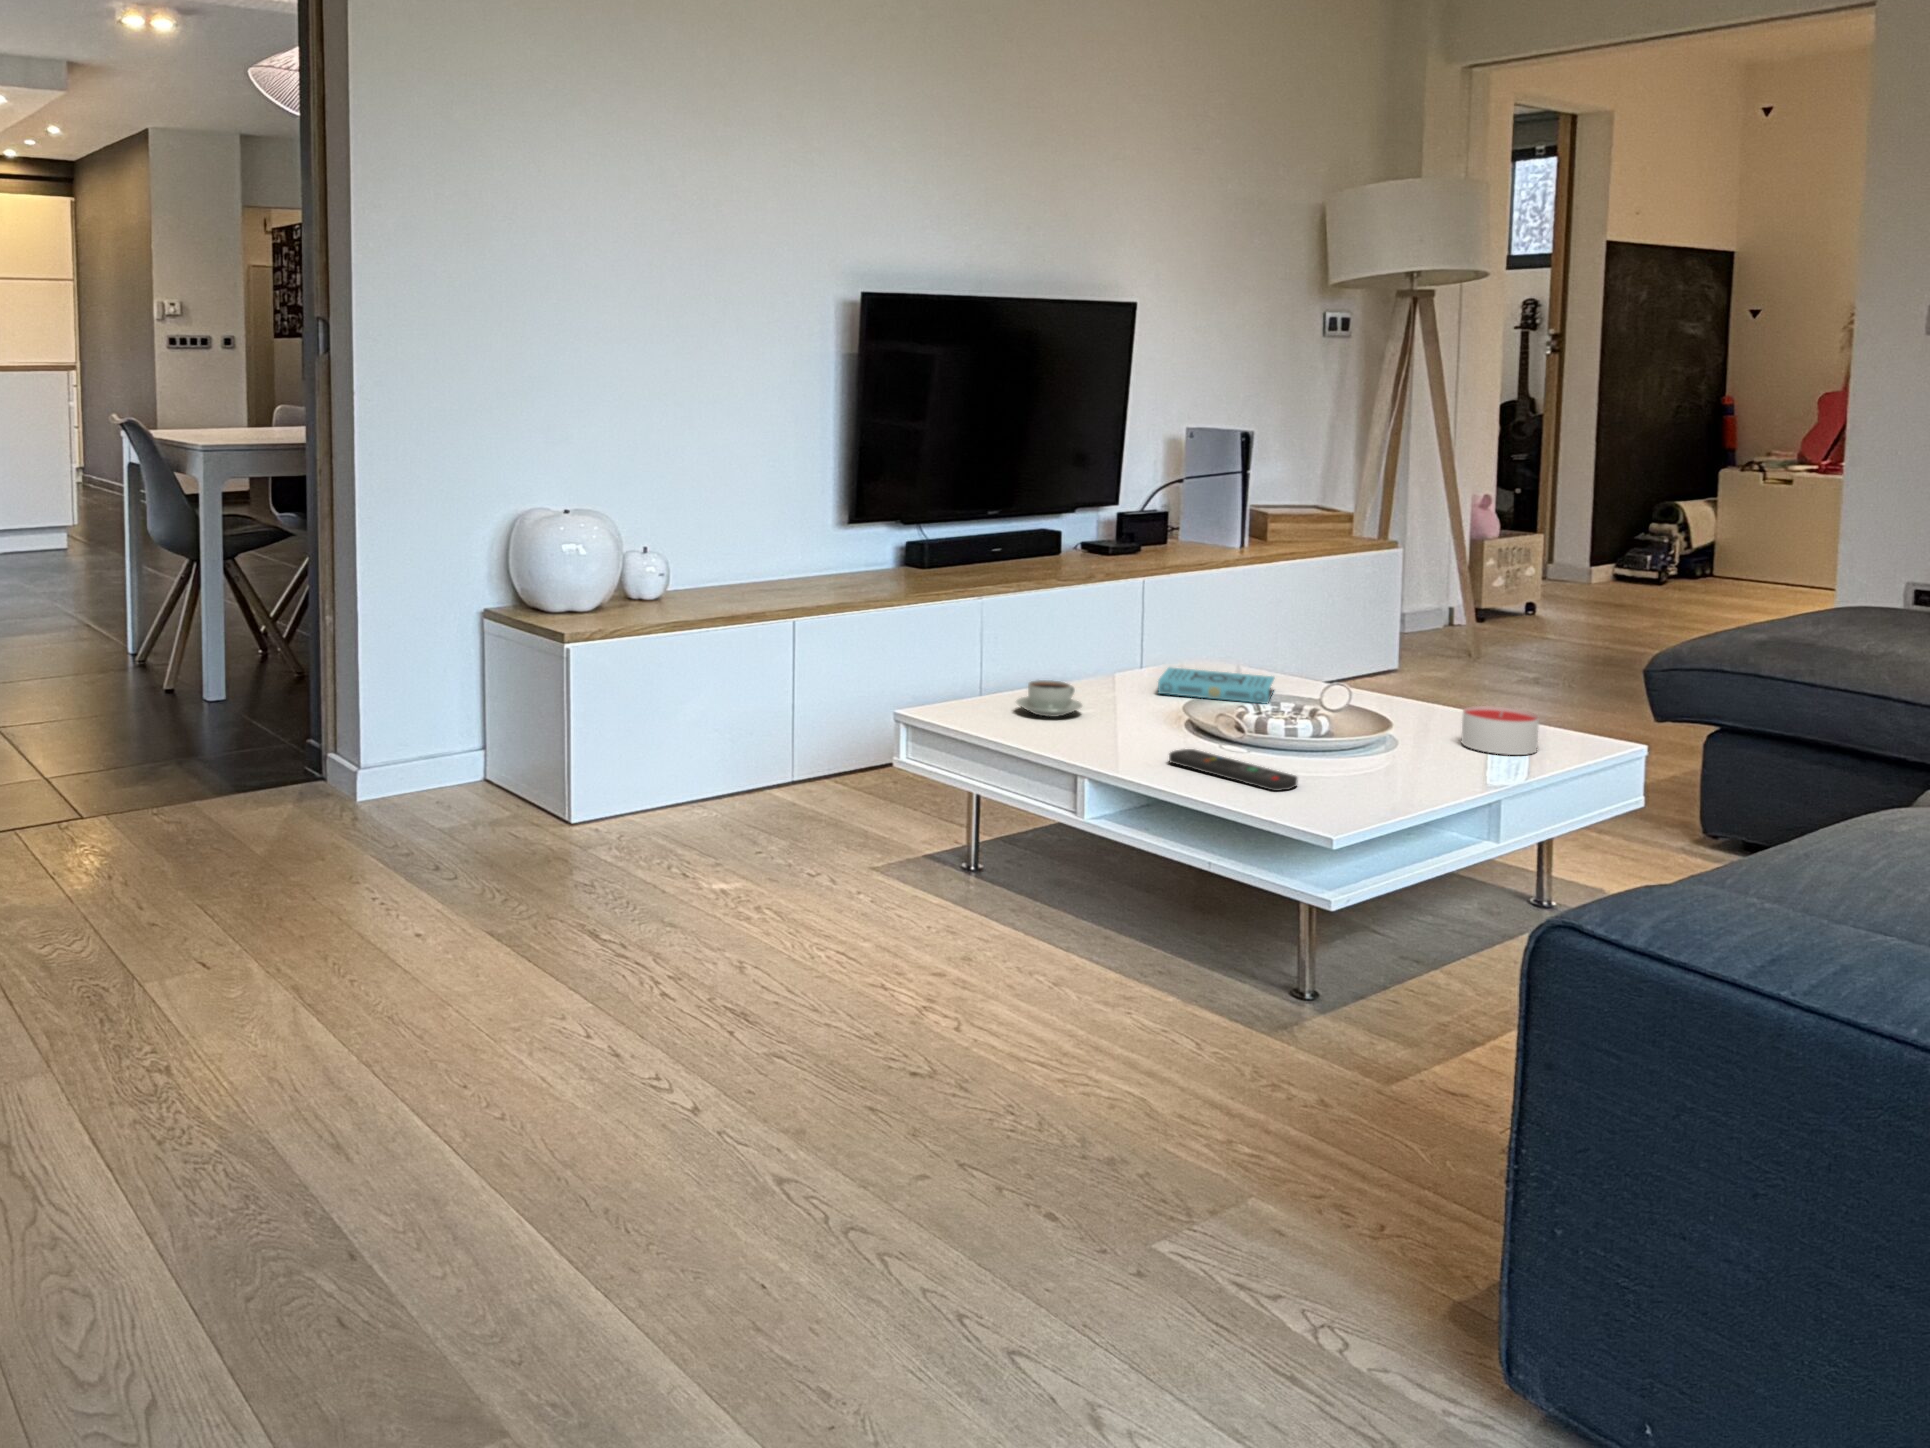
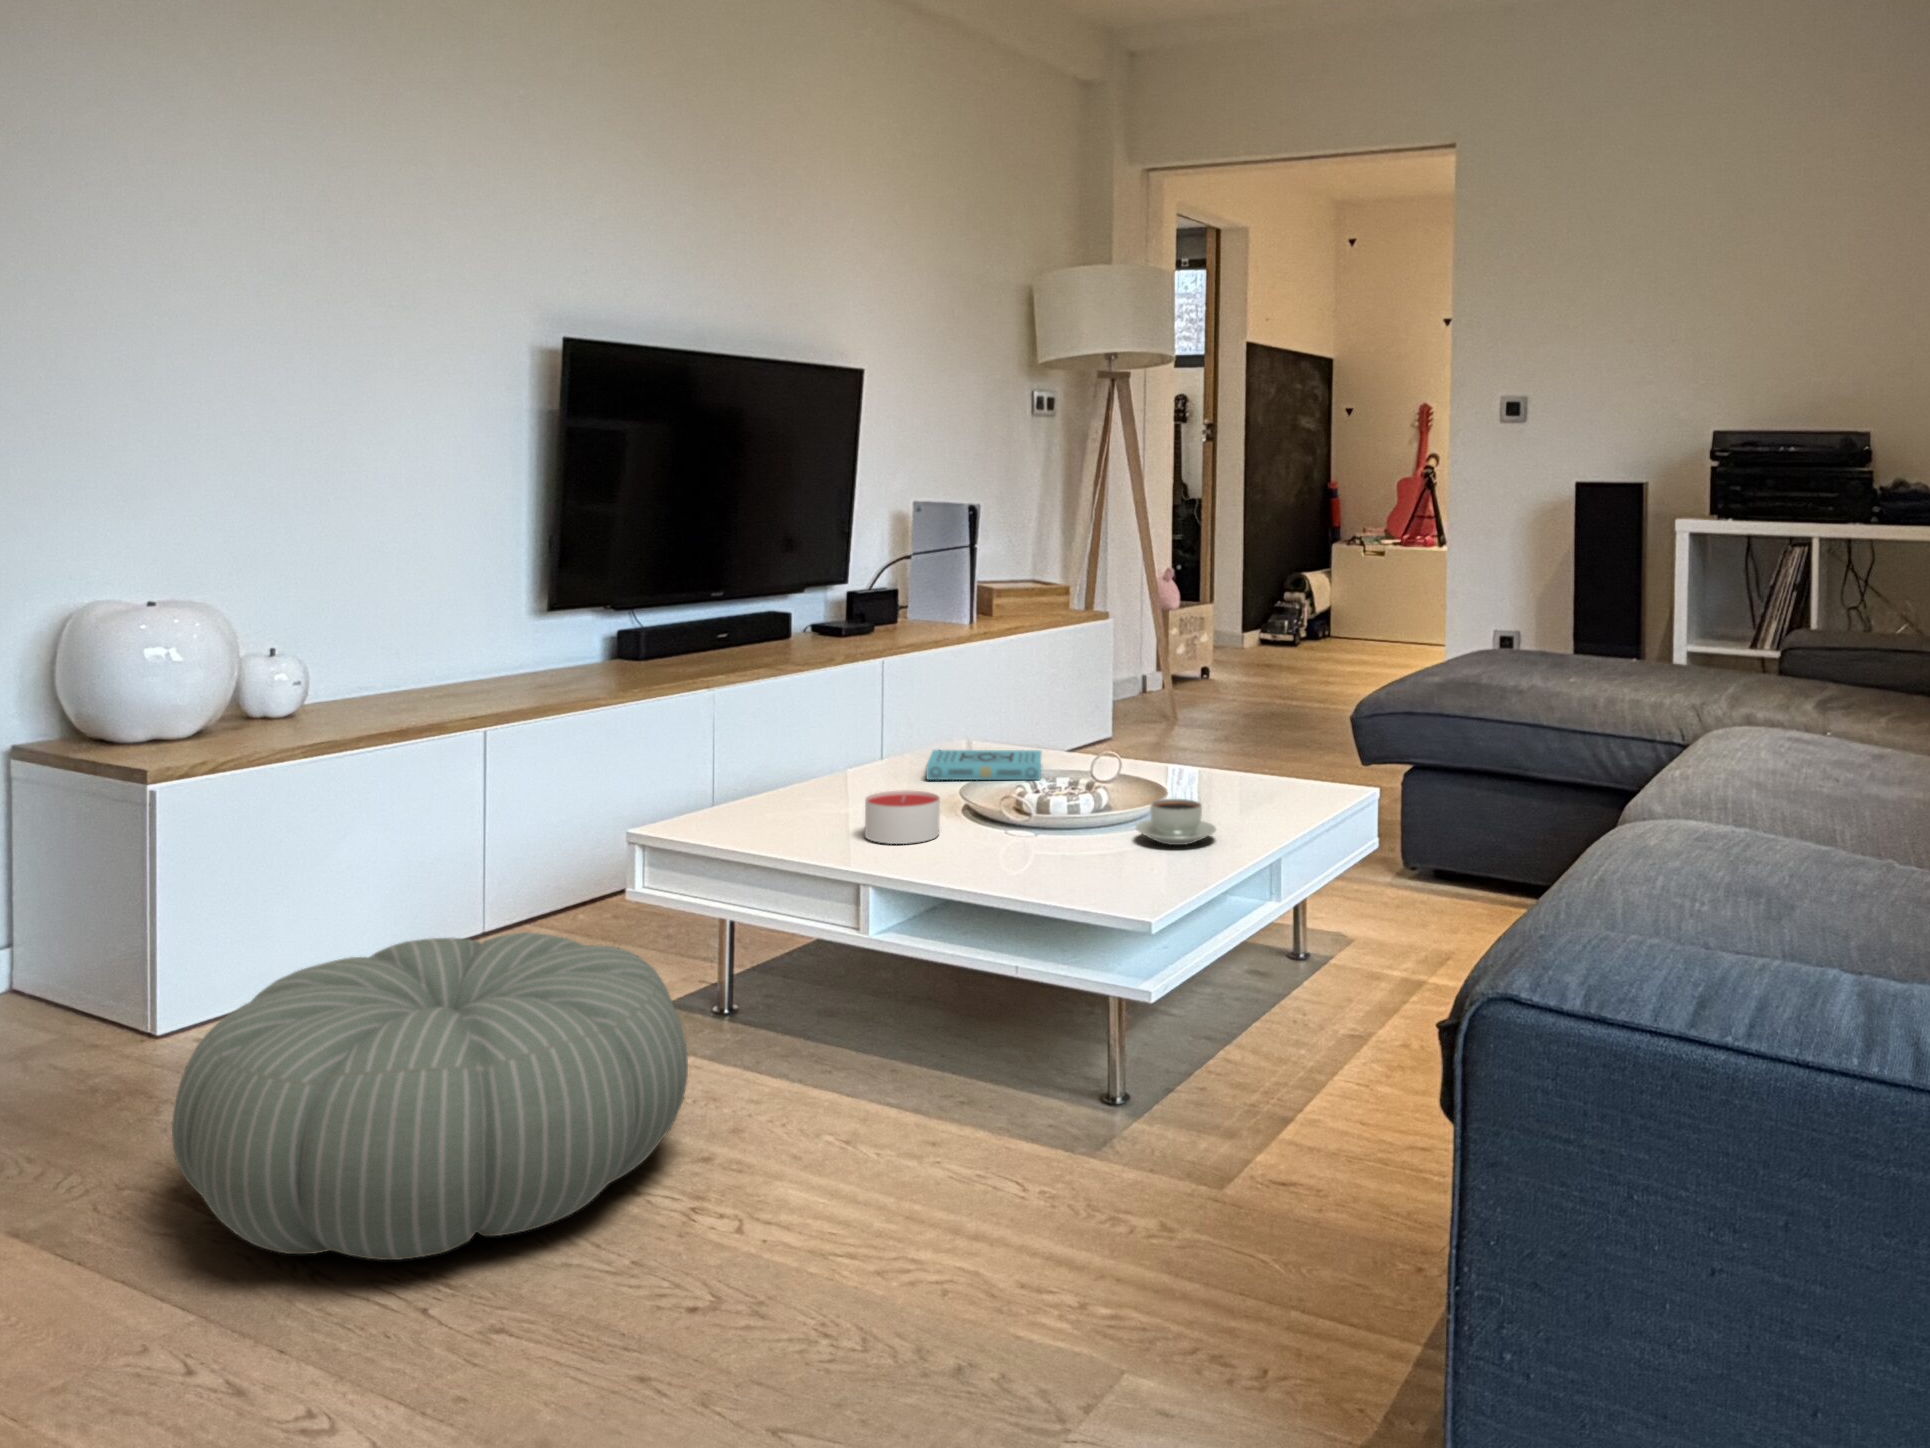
coffee cup: present [1016,680,1082,717] -> present [1136,799,1216,845]
candle: present [1461,706,1539,755] -> present [865,790,940,844]
remote control: present [1169,749,1298,791] -> none [961,838,1100,875]
pouf: none [581,776,928,998] -> present [172,933,688,1260]

